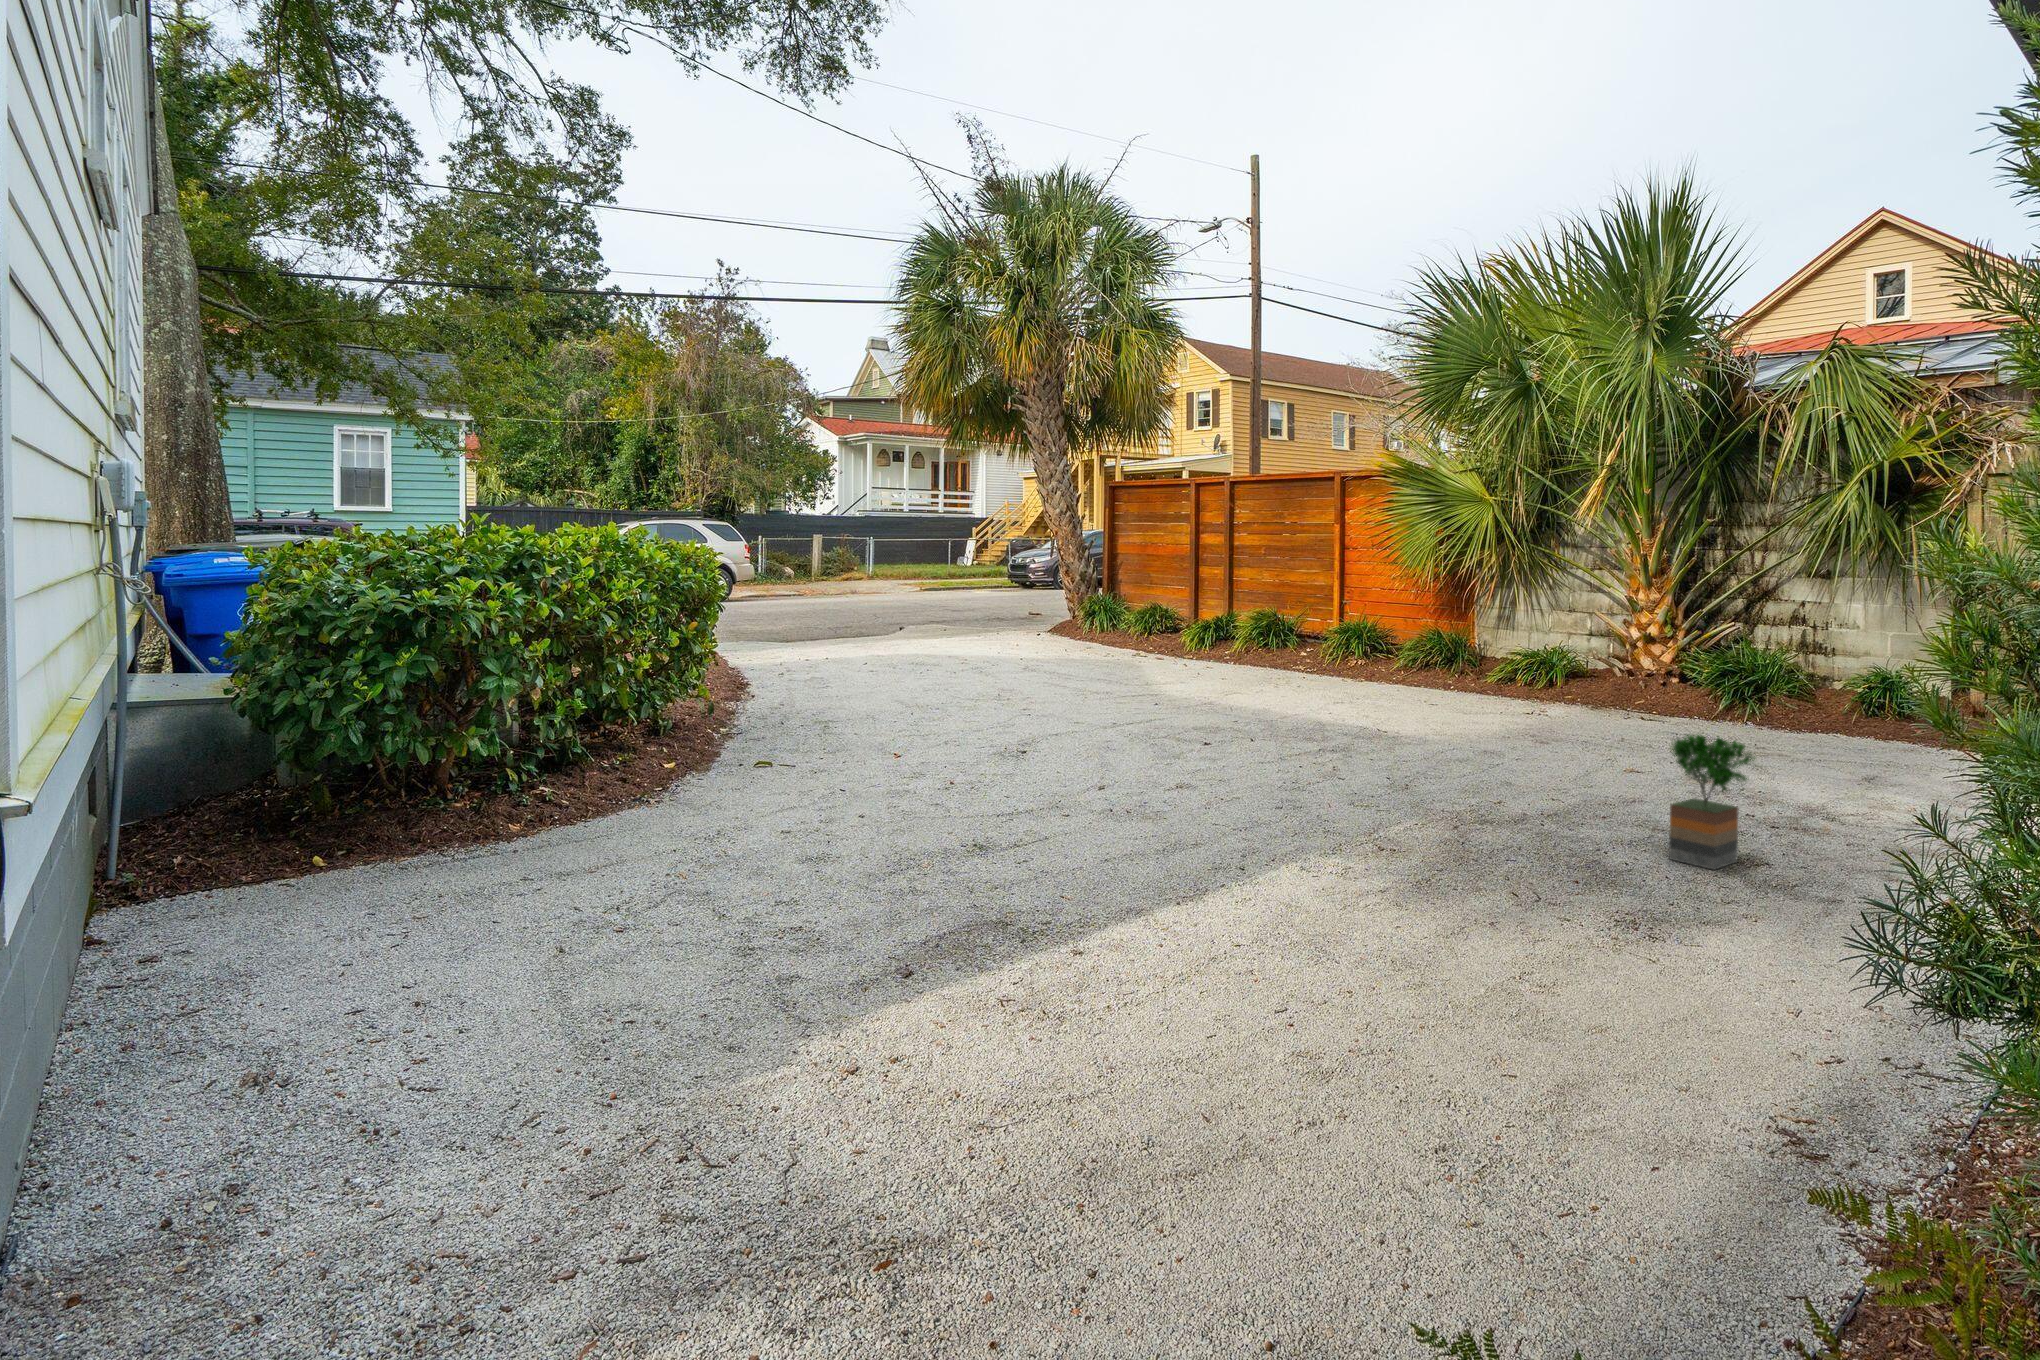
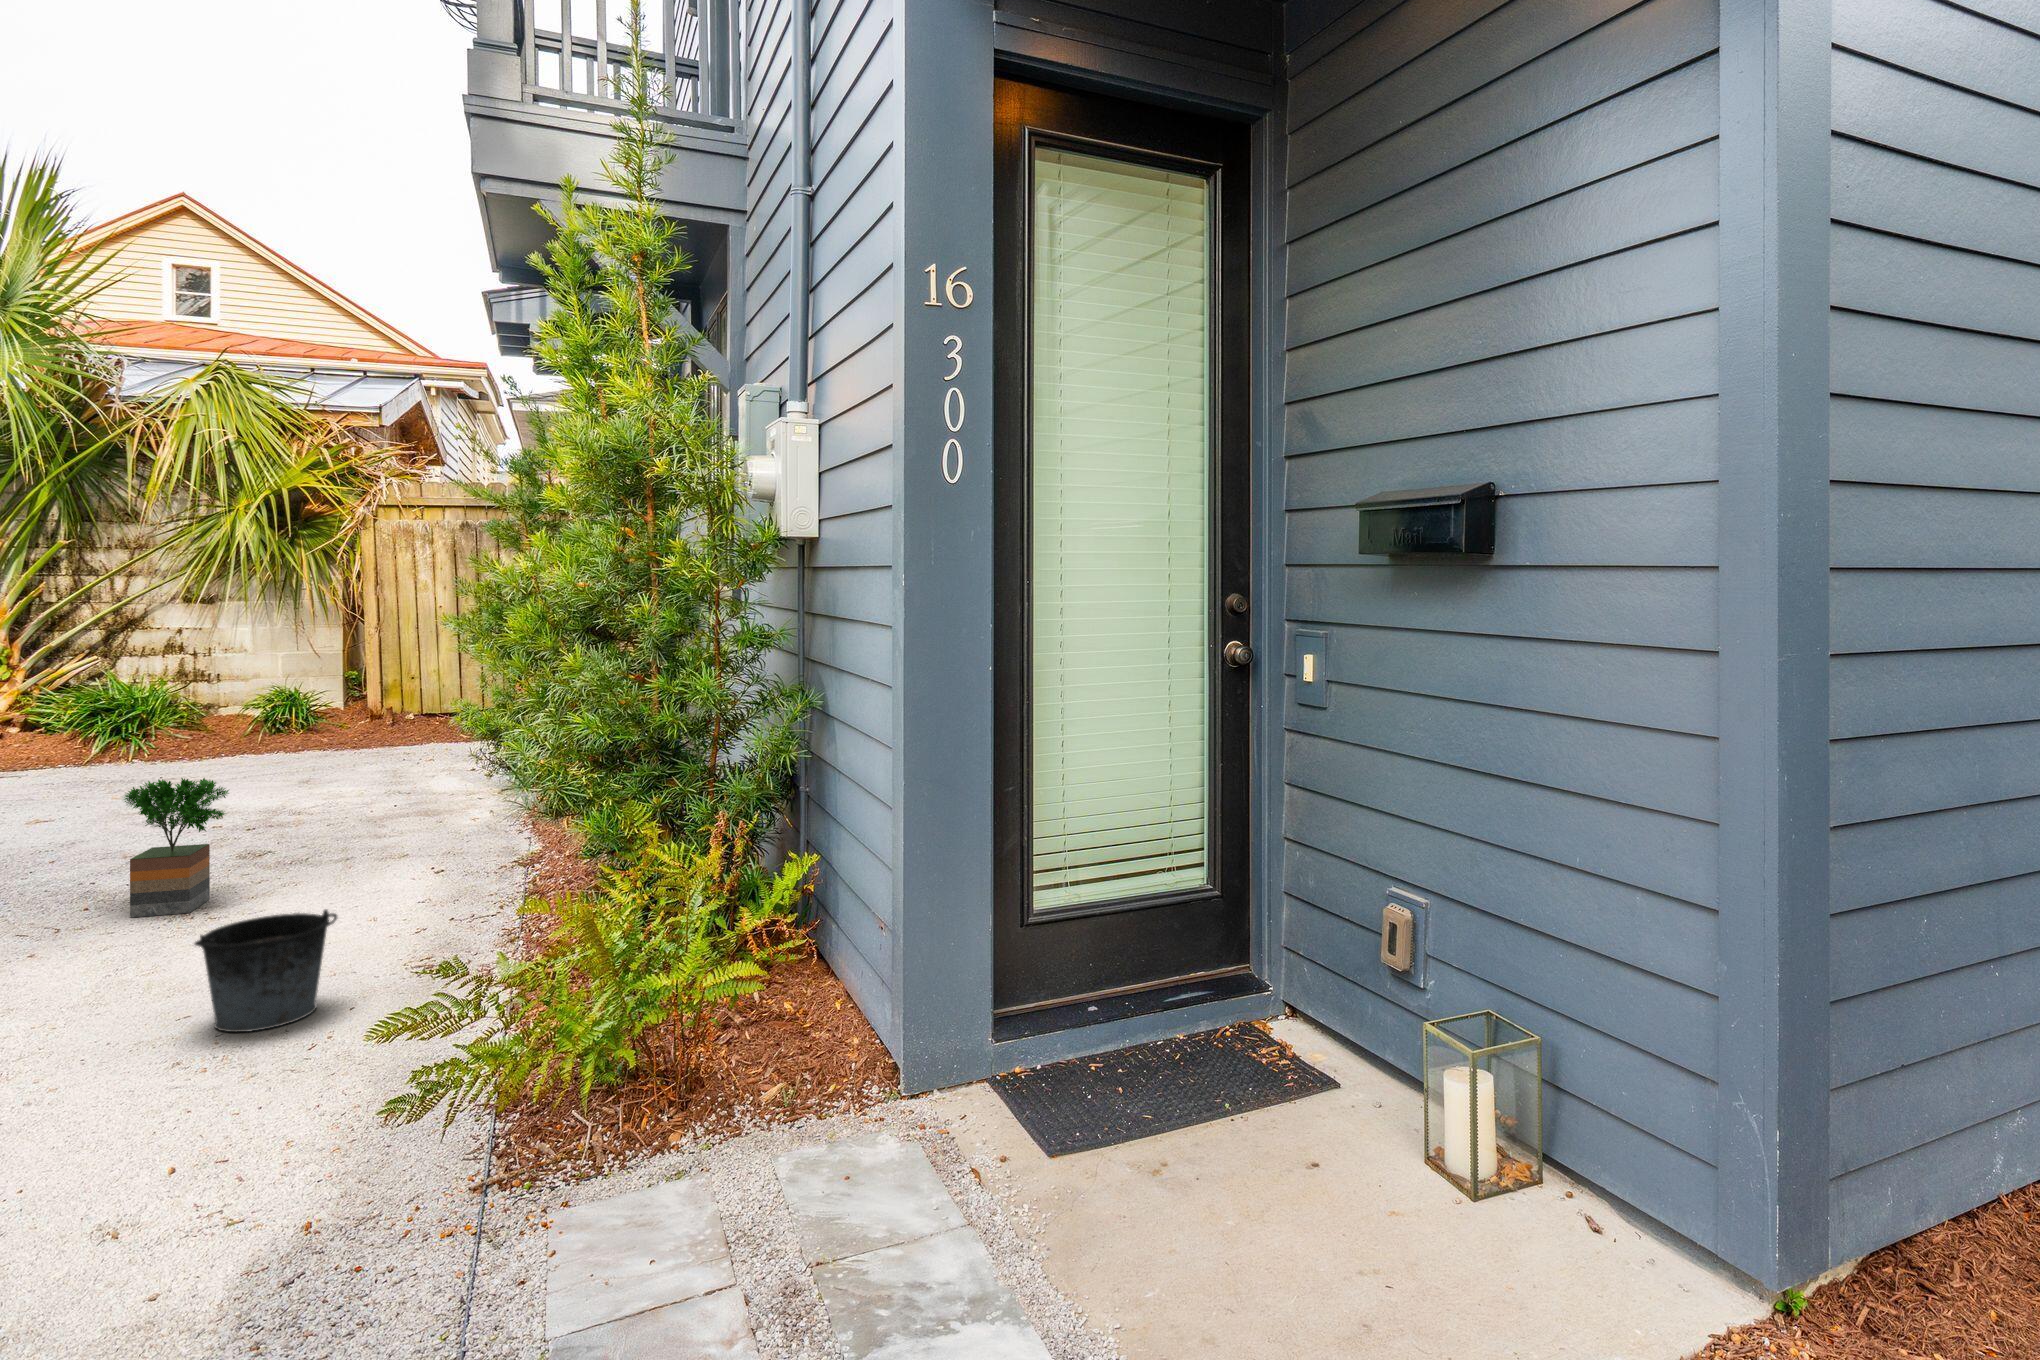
bucket: none [1645,890,1784,1018] -> present [195,910,337,1032]

